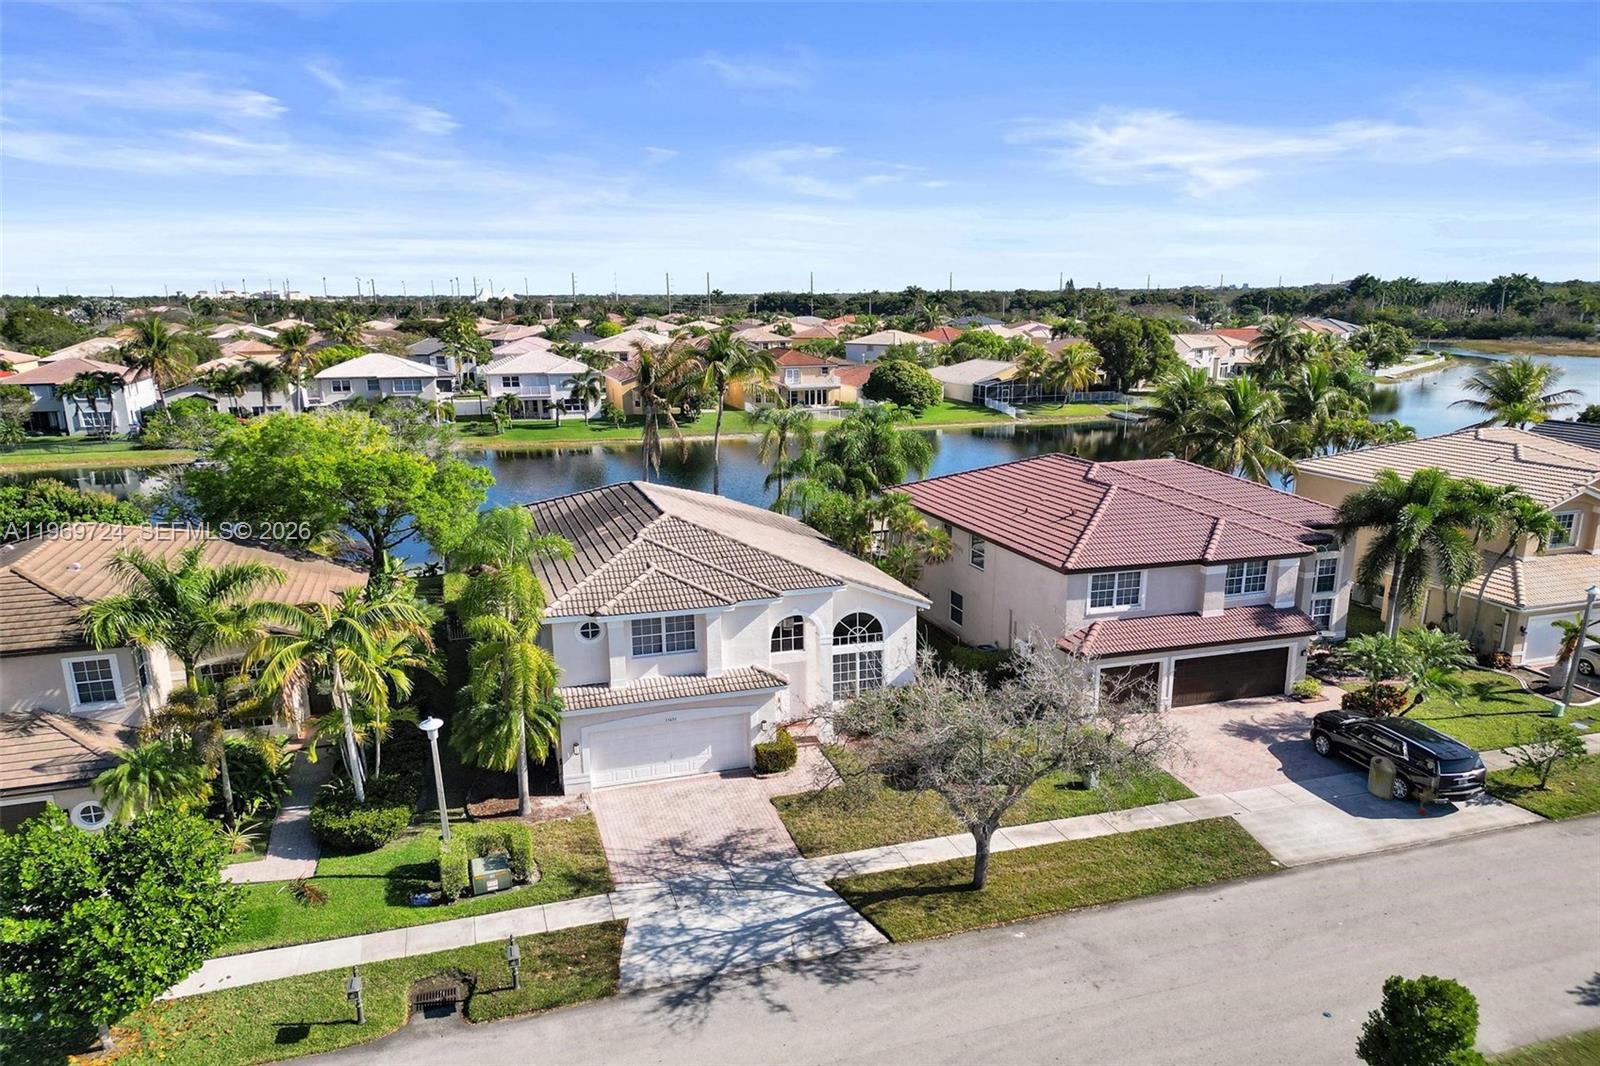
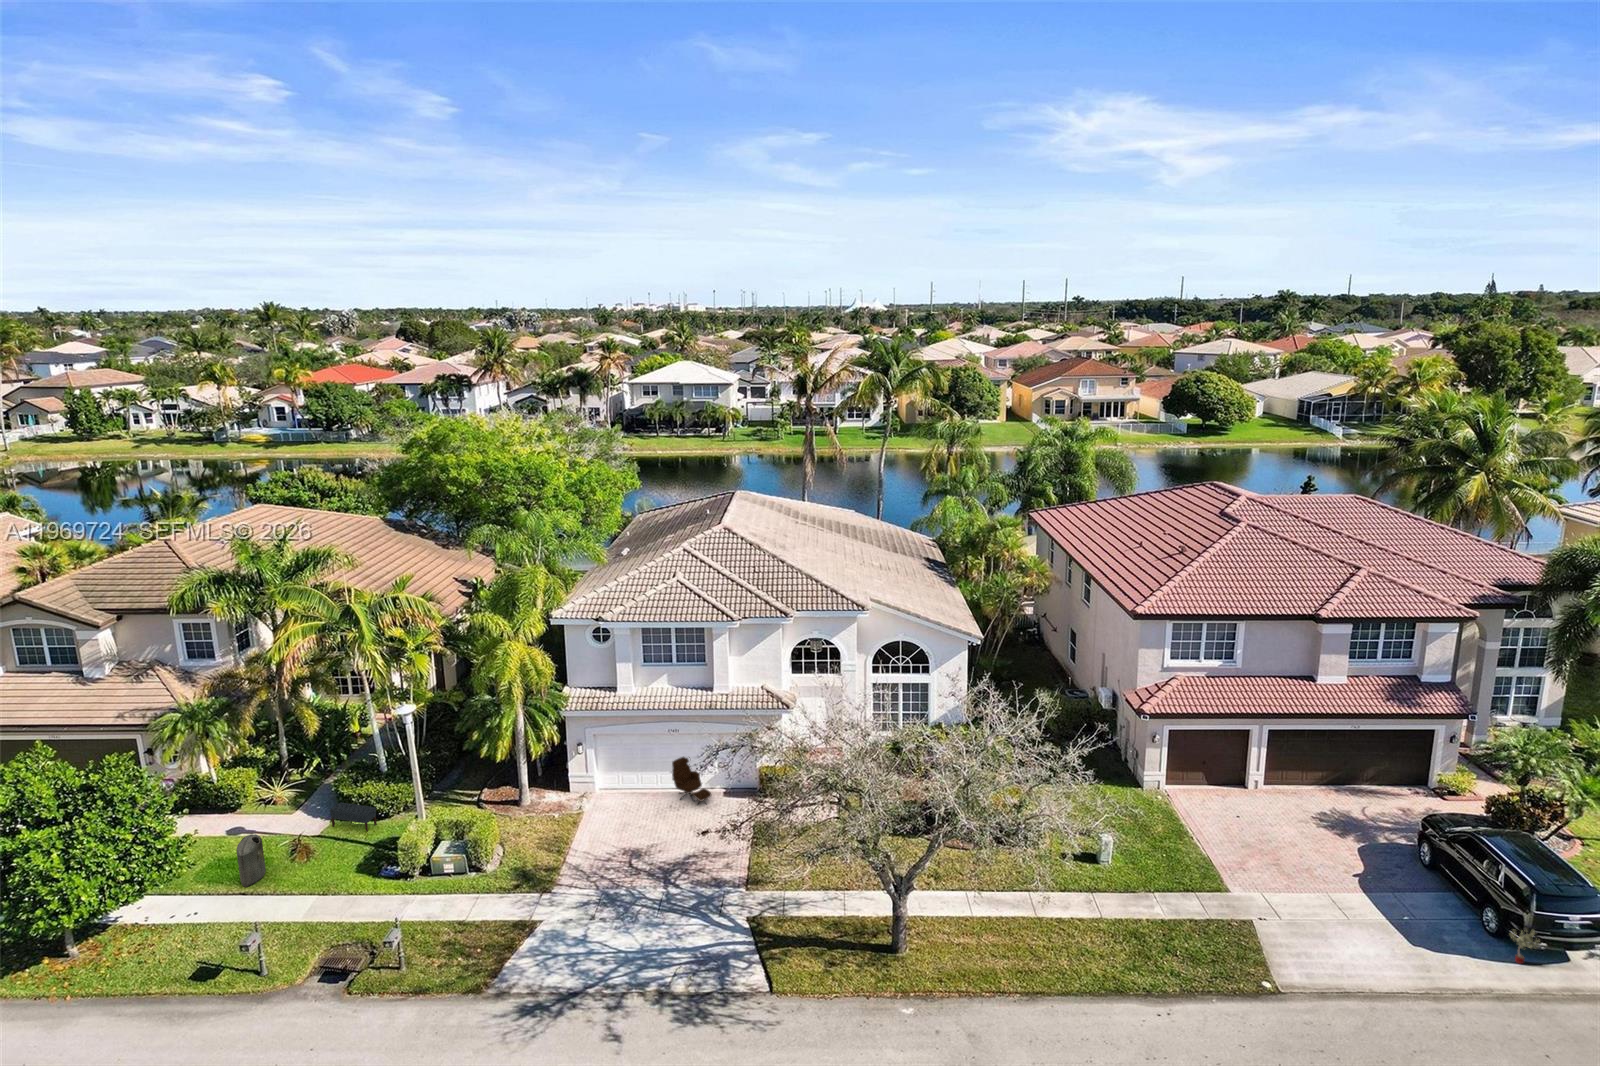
lounge chair: none [673,744,715,790] -> present [672,757,711,801]
trash can: present [1368,756,1396,801] -> present [237,834,266,887]
bench: none [319,838,373,866] -> present [330,803,377,831]

